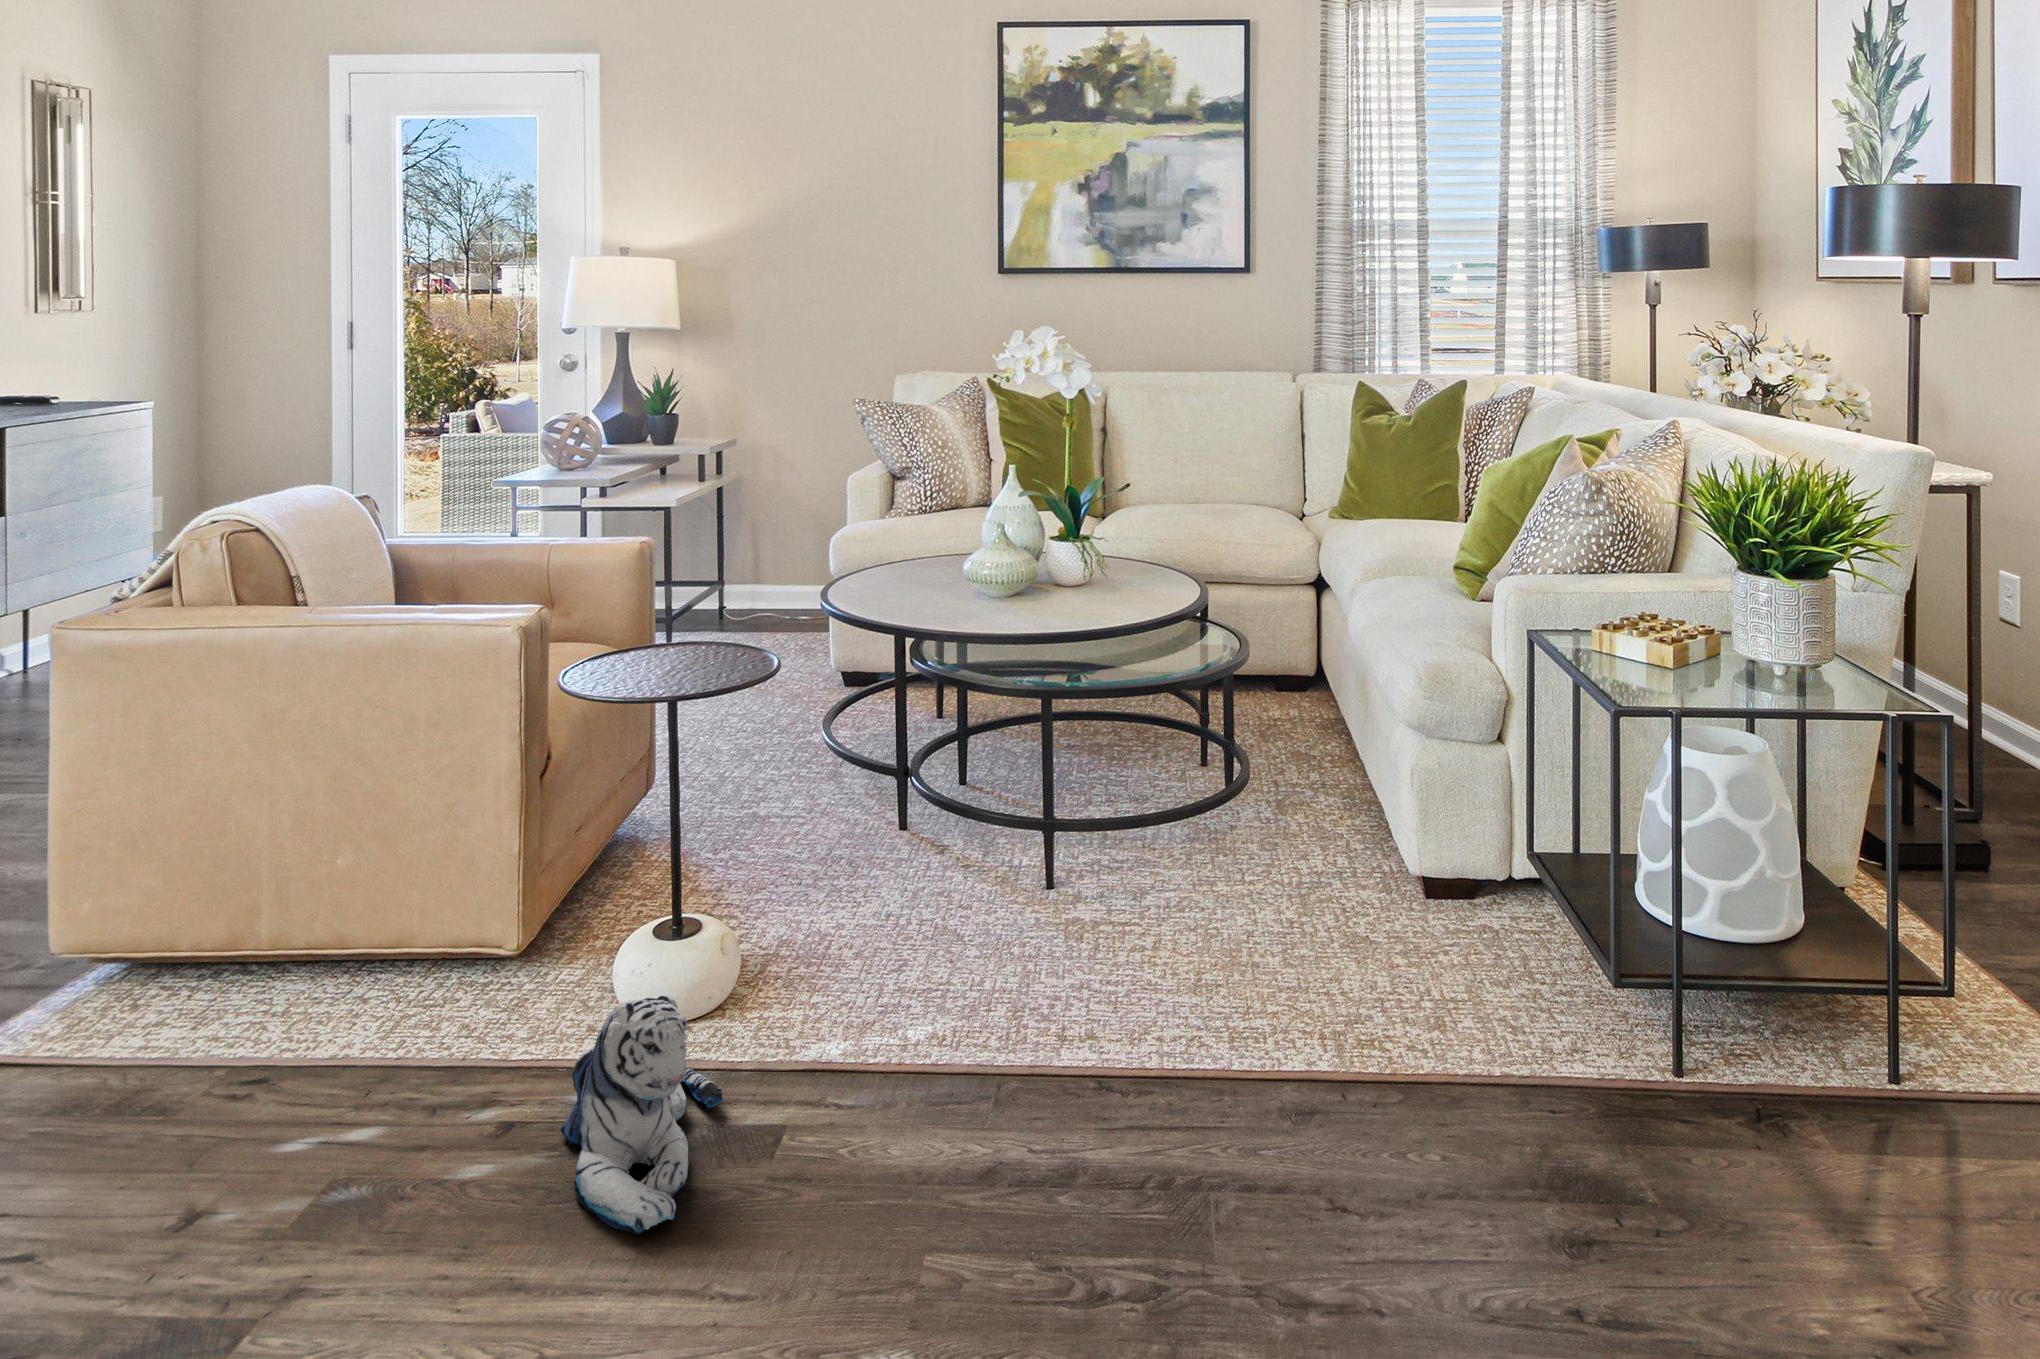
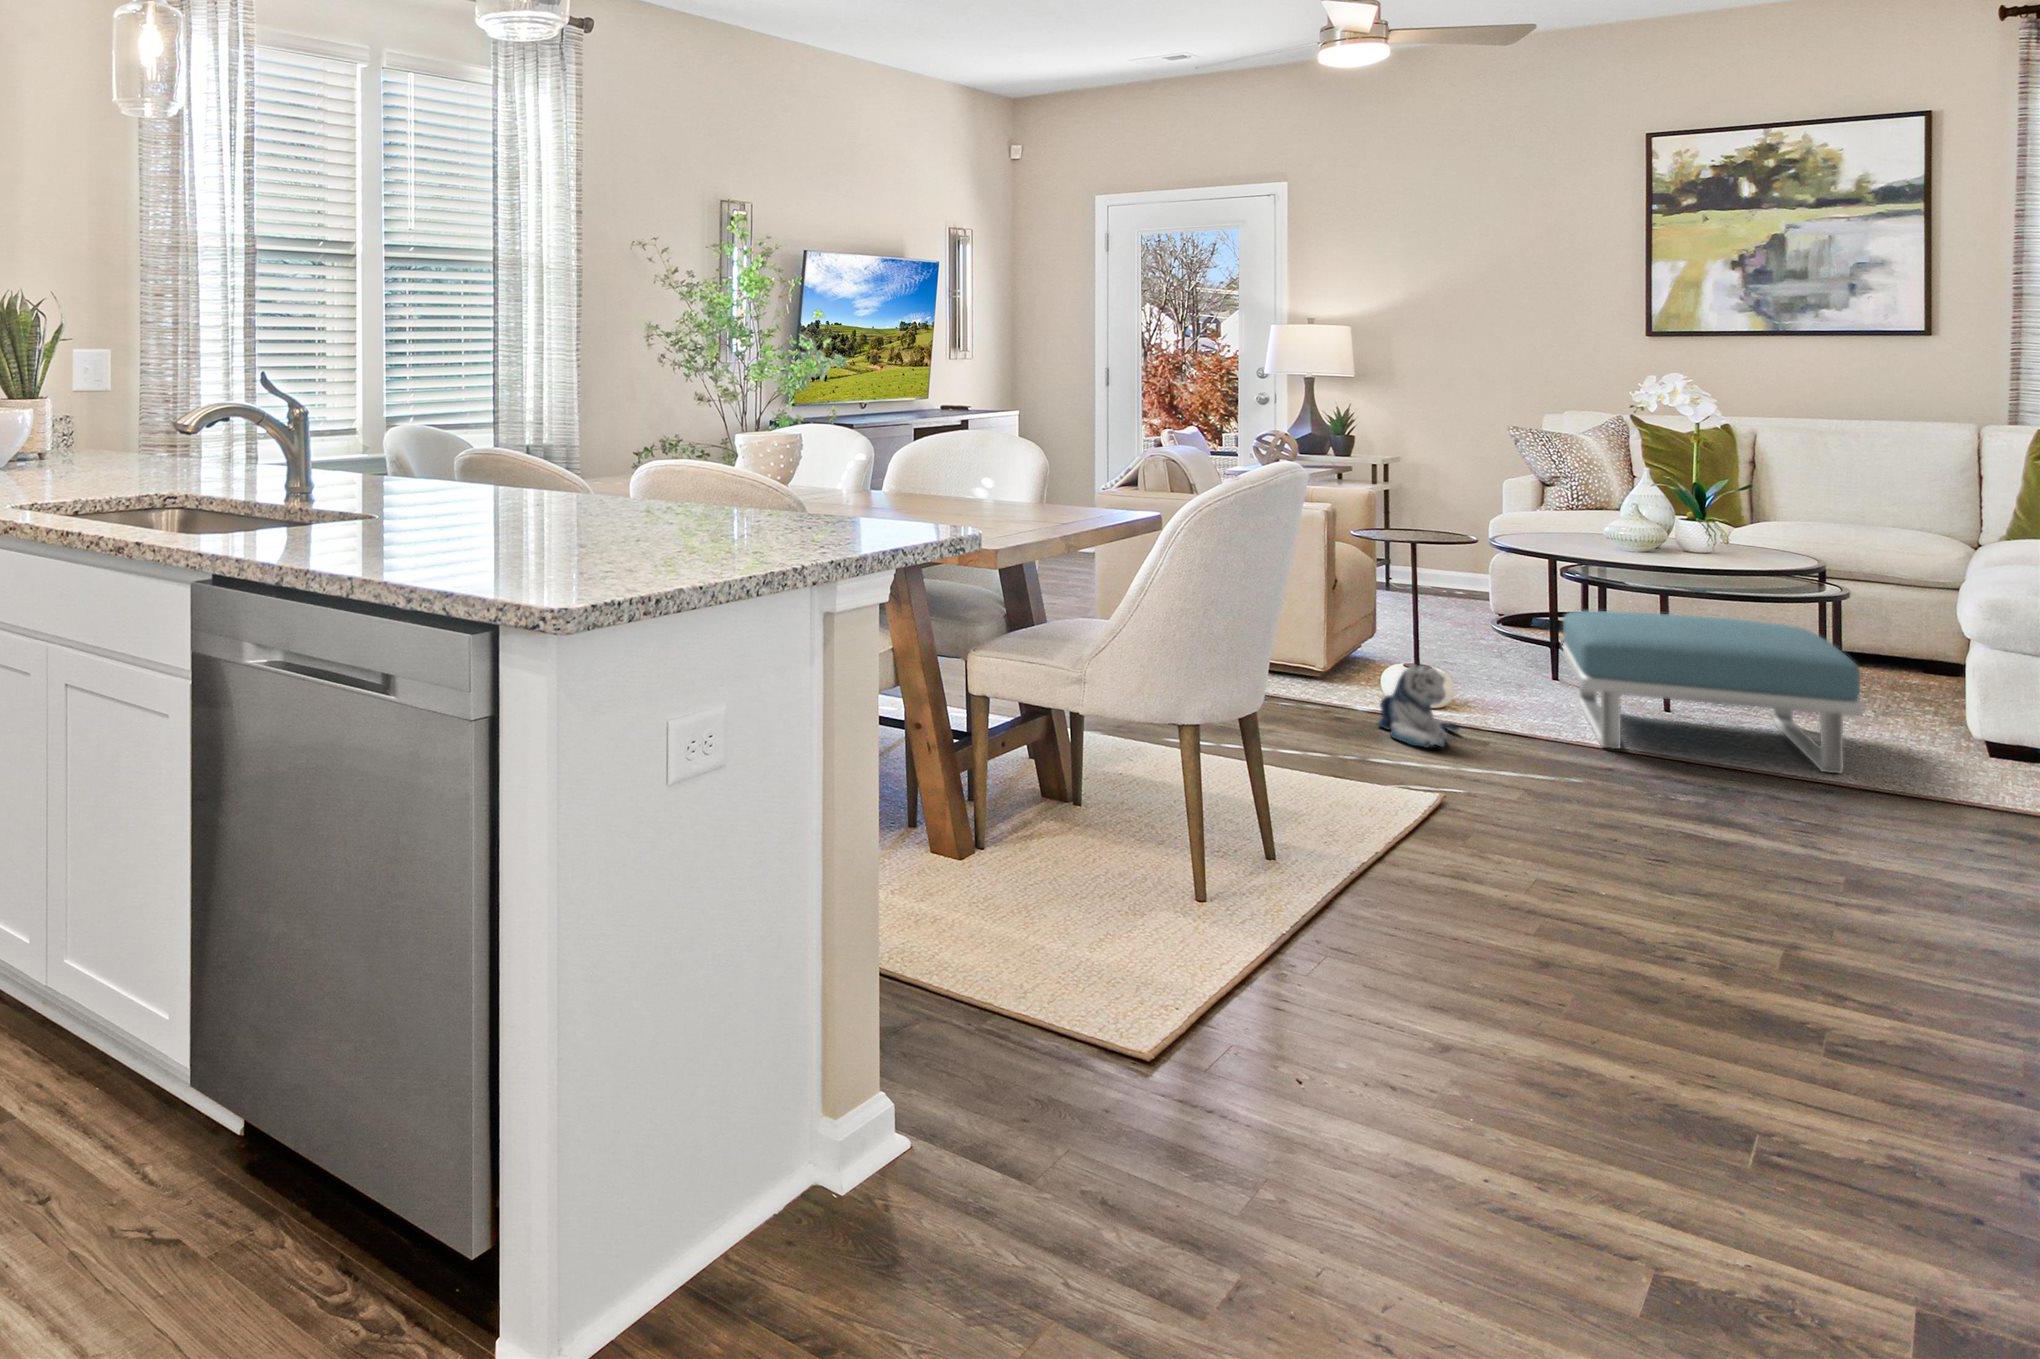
footstool: none [908,722,1335,1069] -> present [1563,611,1863,773]

